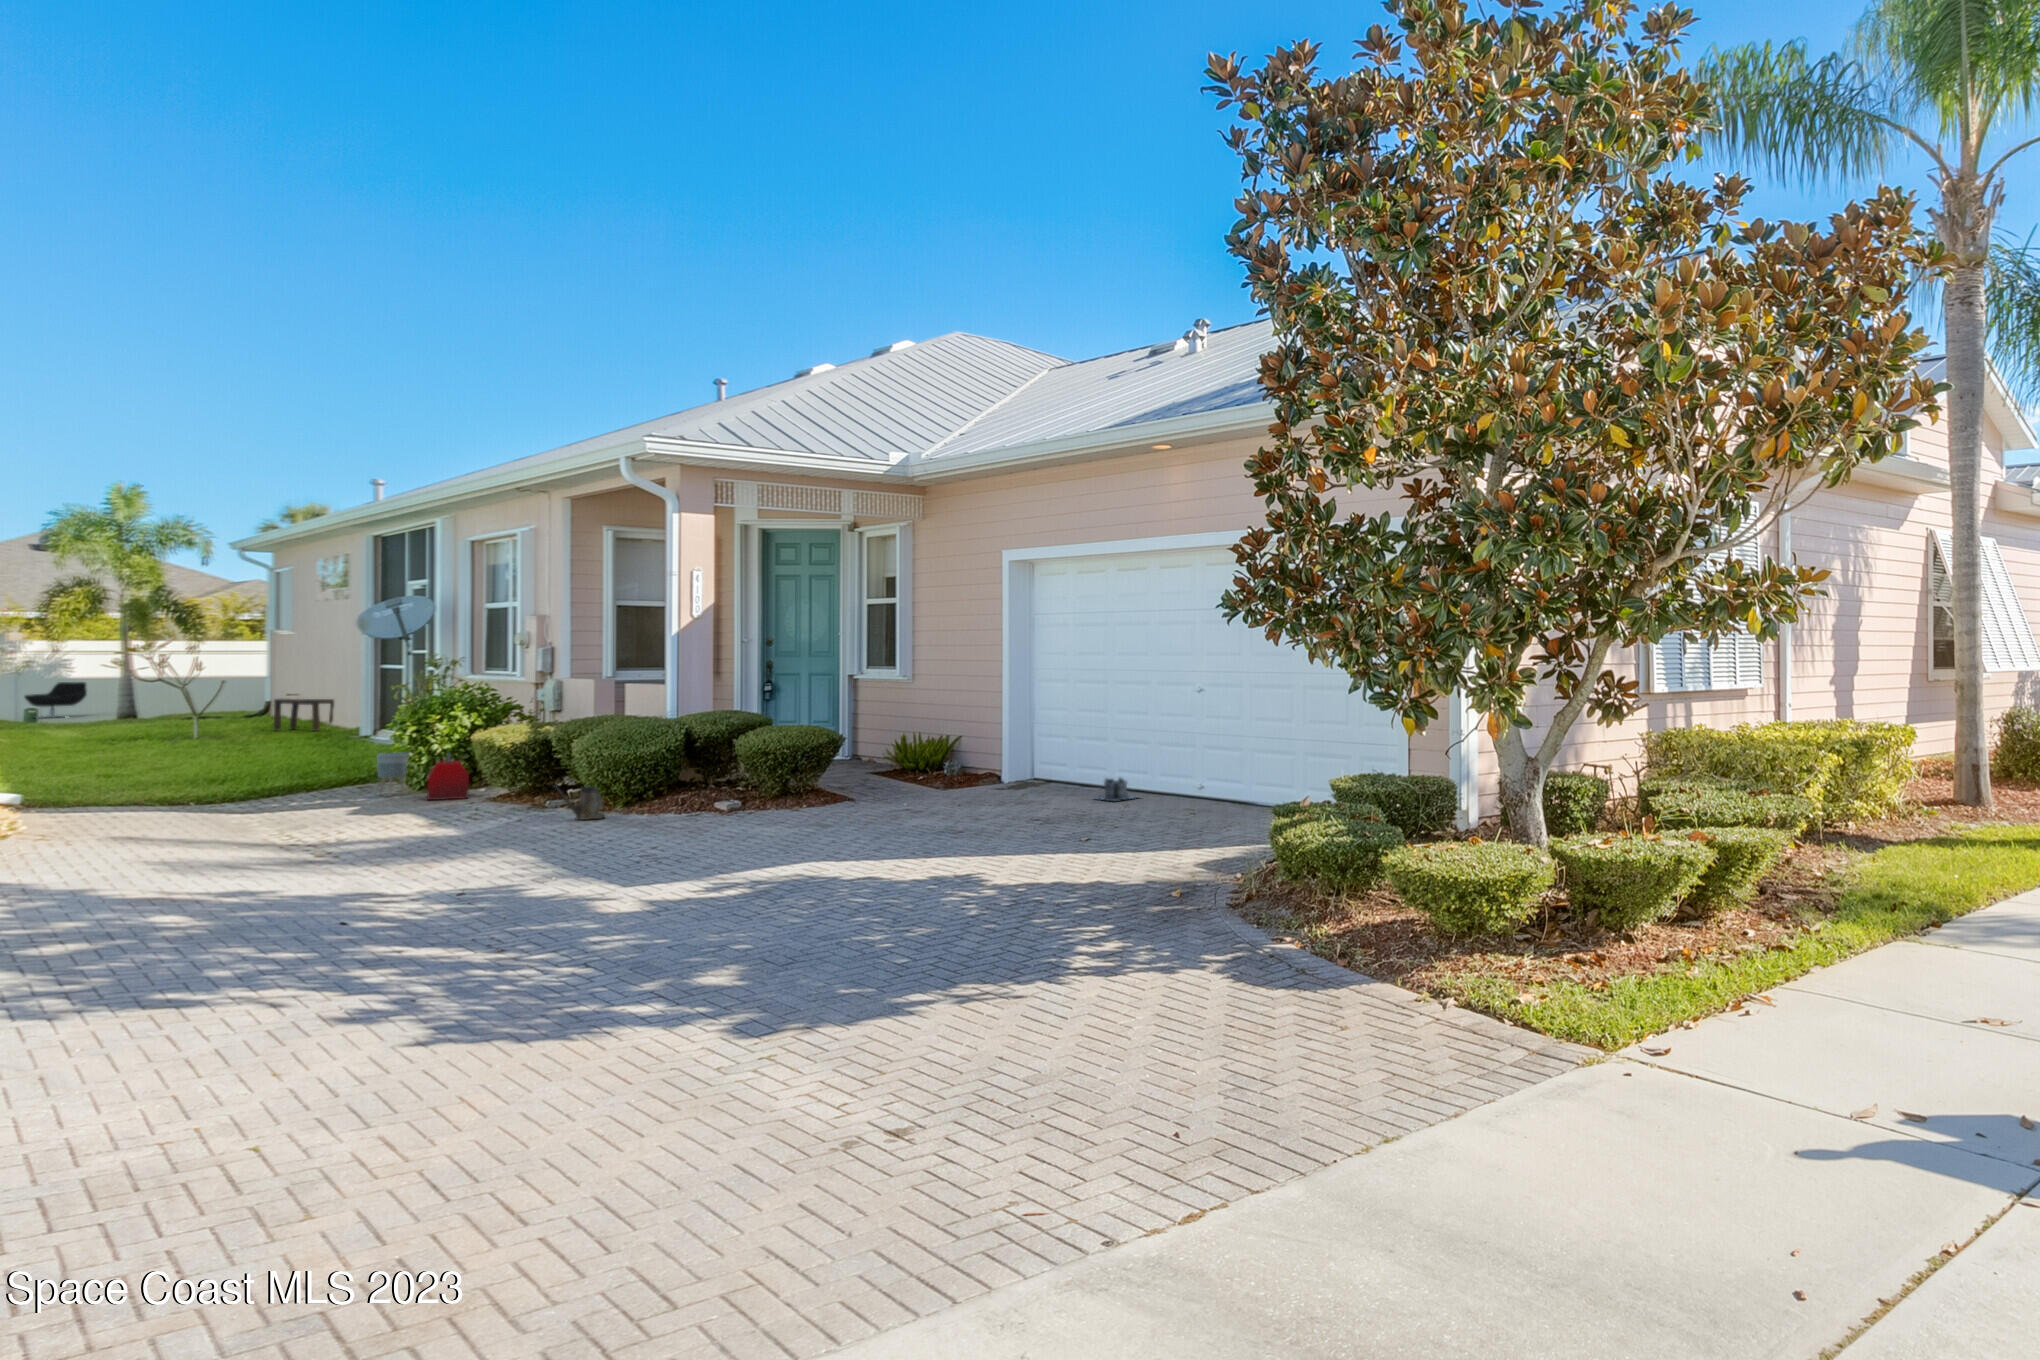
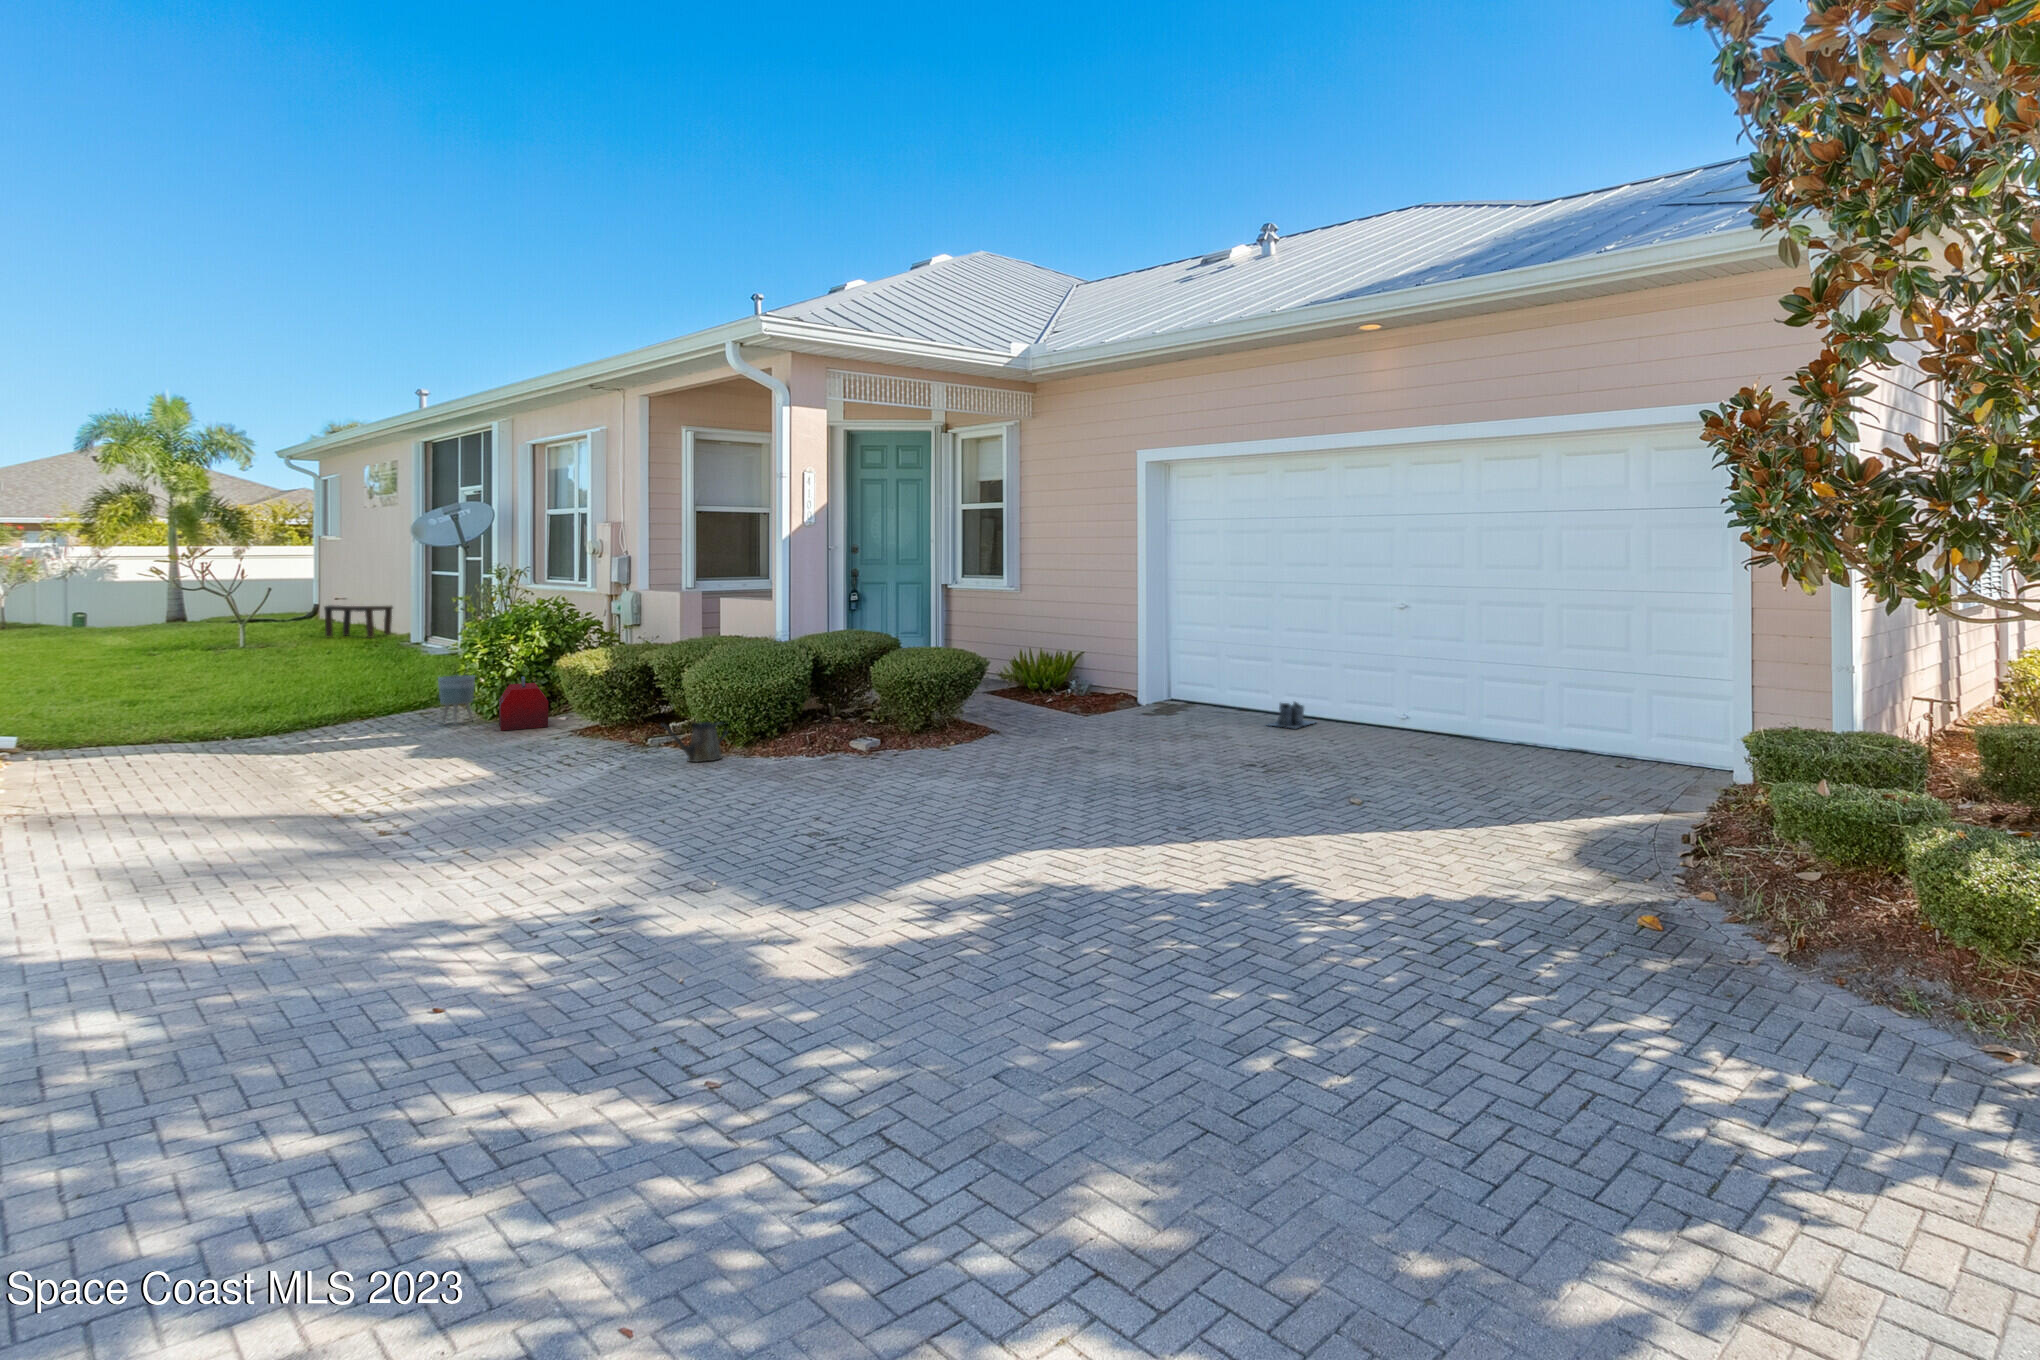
lounge chair: present [25,682,87,718] -> none [62,586,131,622]

